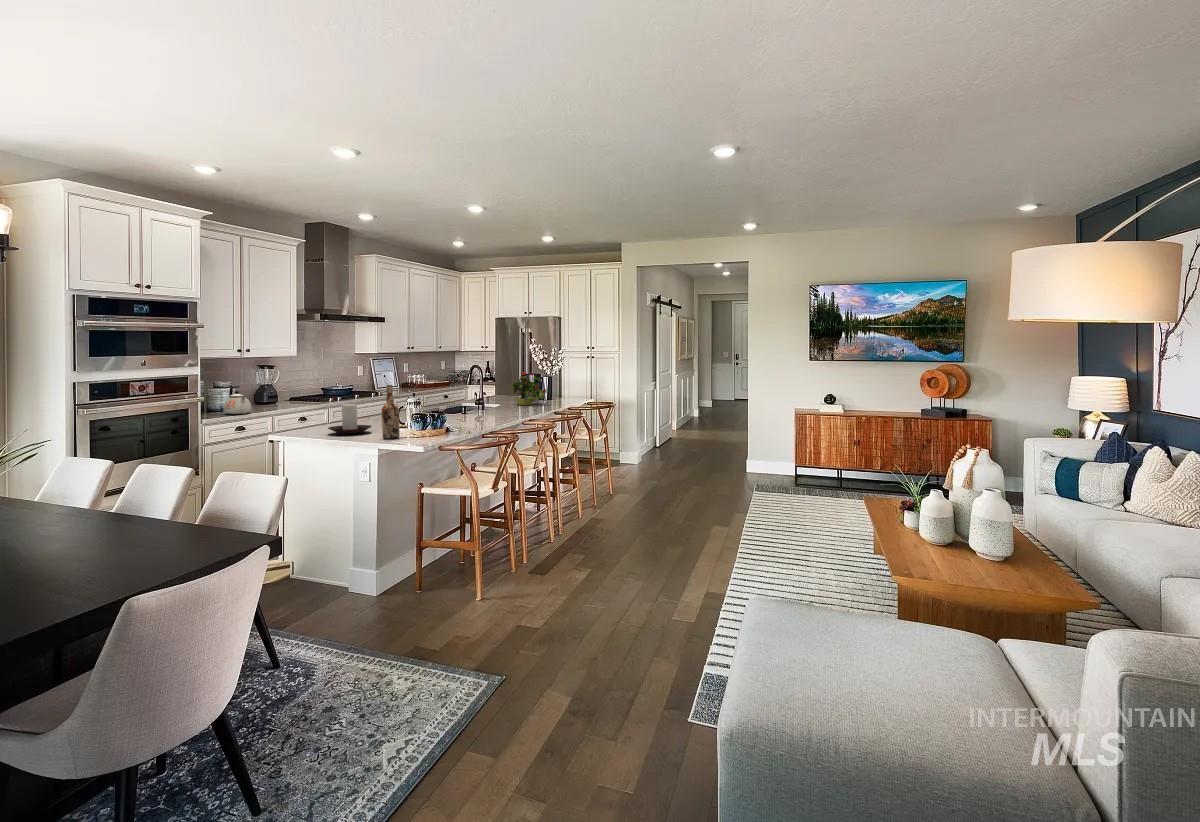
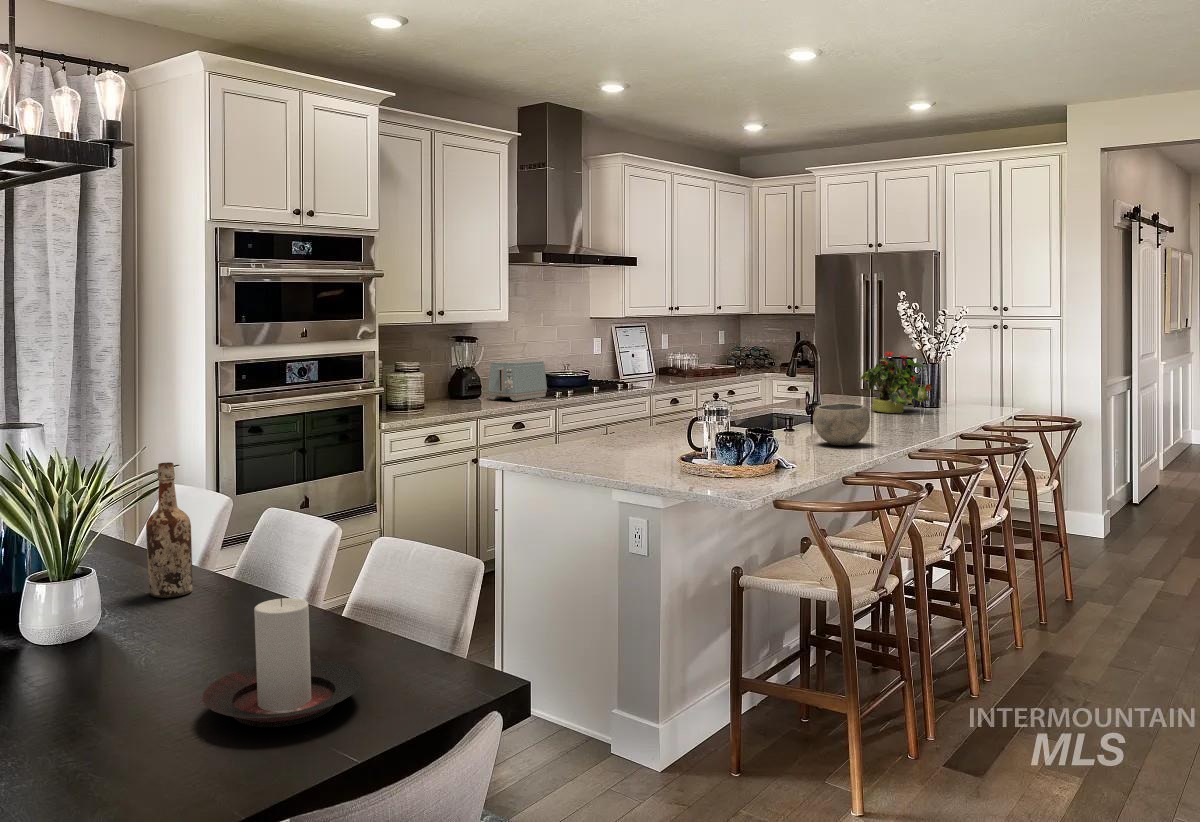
toaster: none [283,380,324,405] -> present [488,361,547,401]
wine bottle: present [382,385,400,439] -> present [146,462,193,598]
kettle: present [224,386,251,414] -> none [406,370,445,414]
bowl: none [472,399,502,421] -> present [813,403,870,446]
candle holder: present [328,404,372,435] -> present [202,597,363,727]

